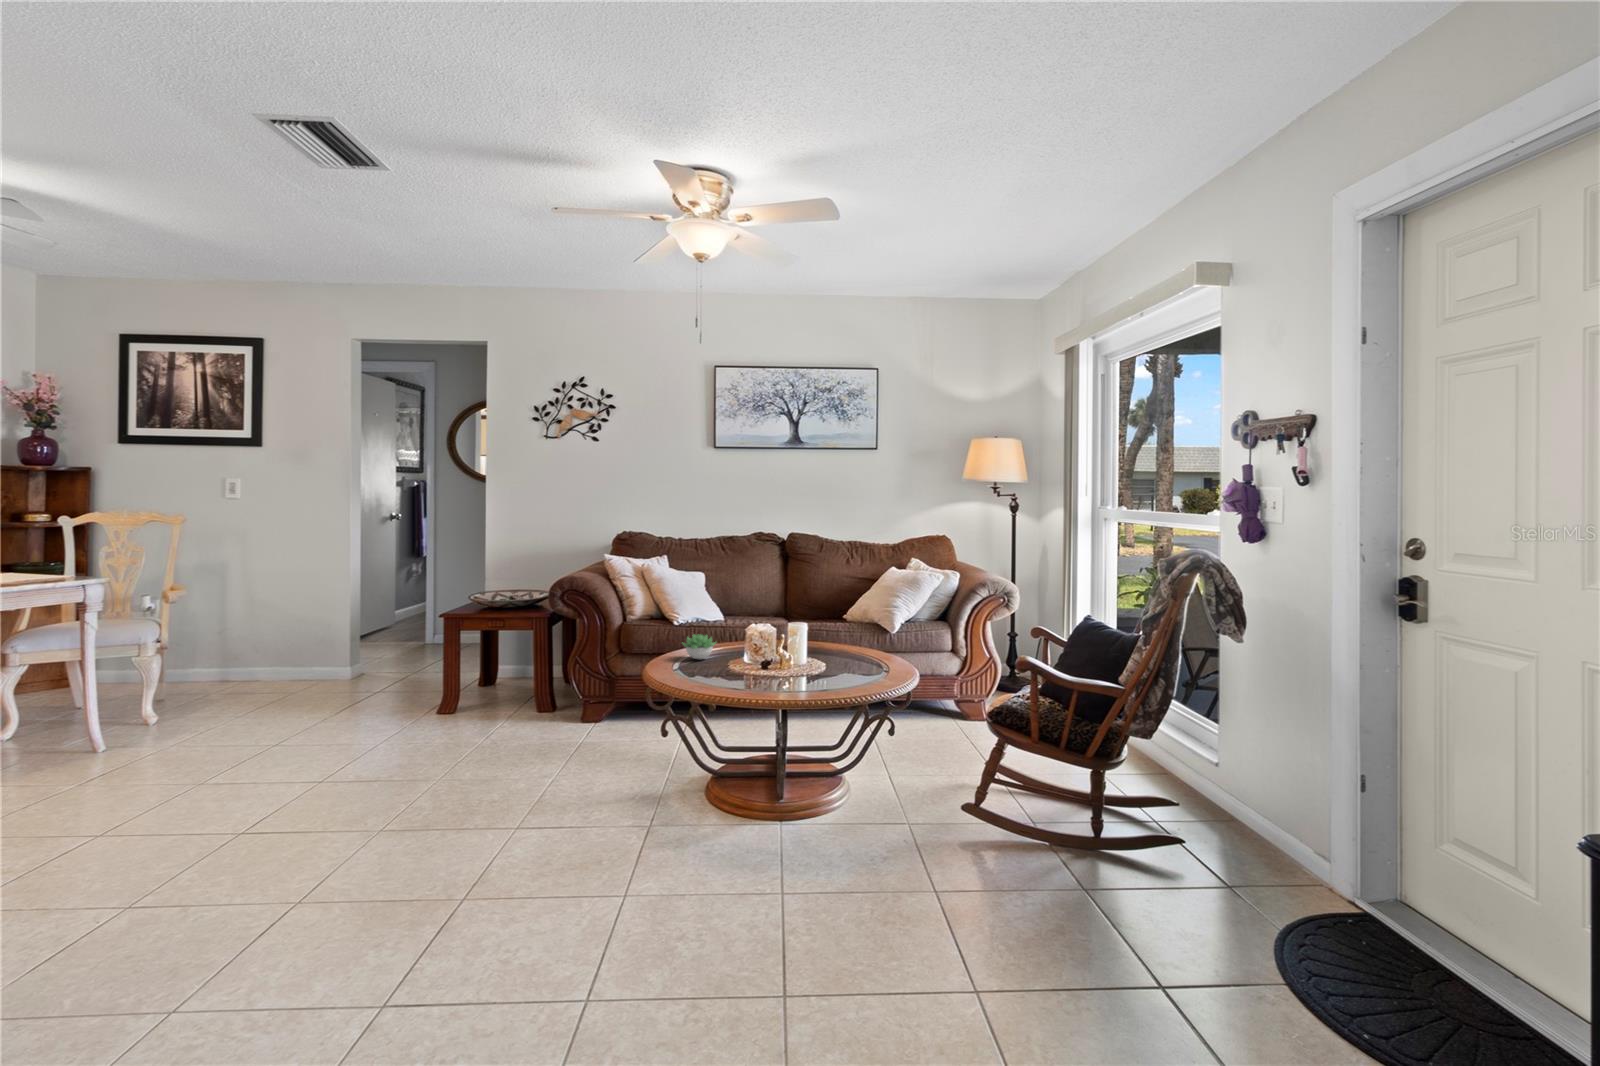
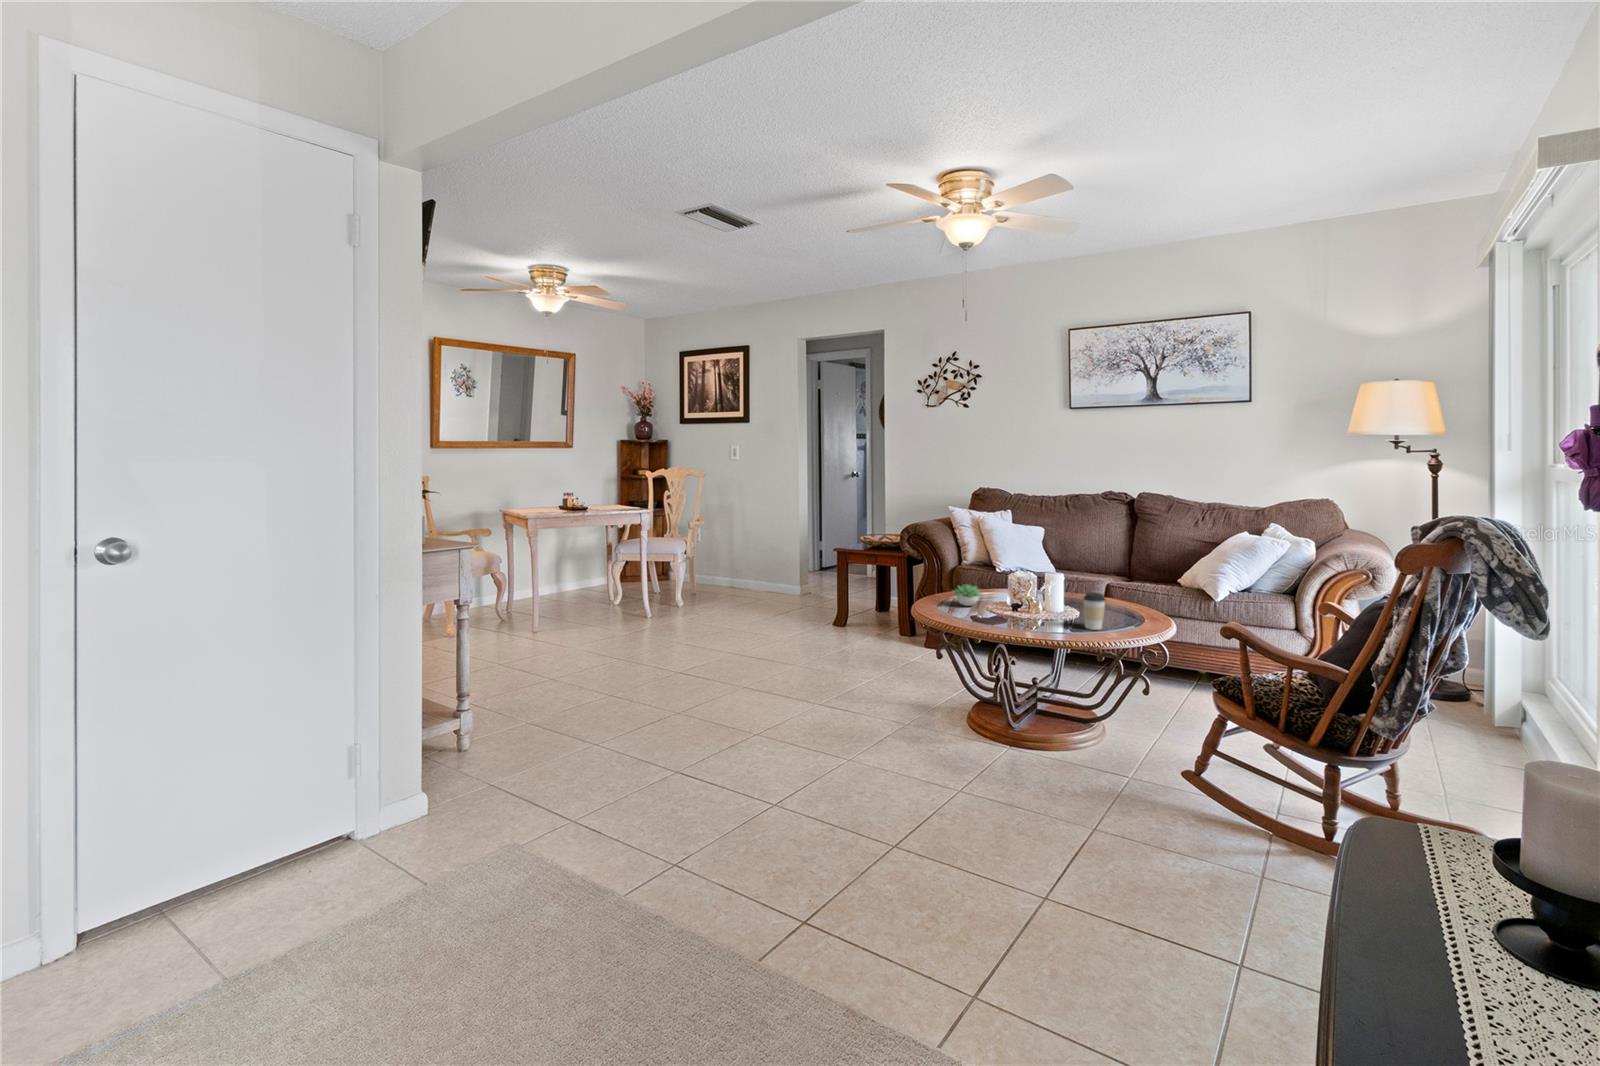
coffee cup: none [837,628,859,667] -> present [1083,593,1105,630]

